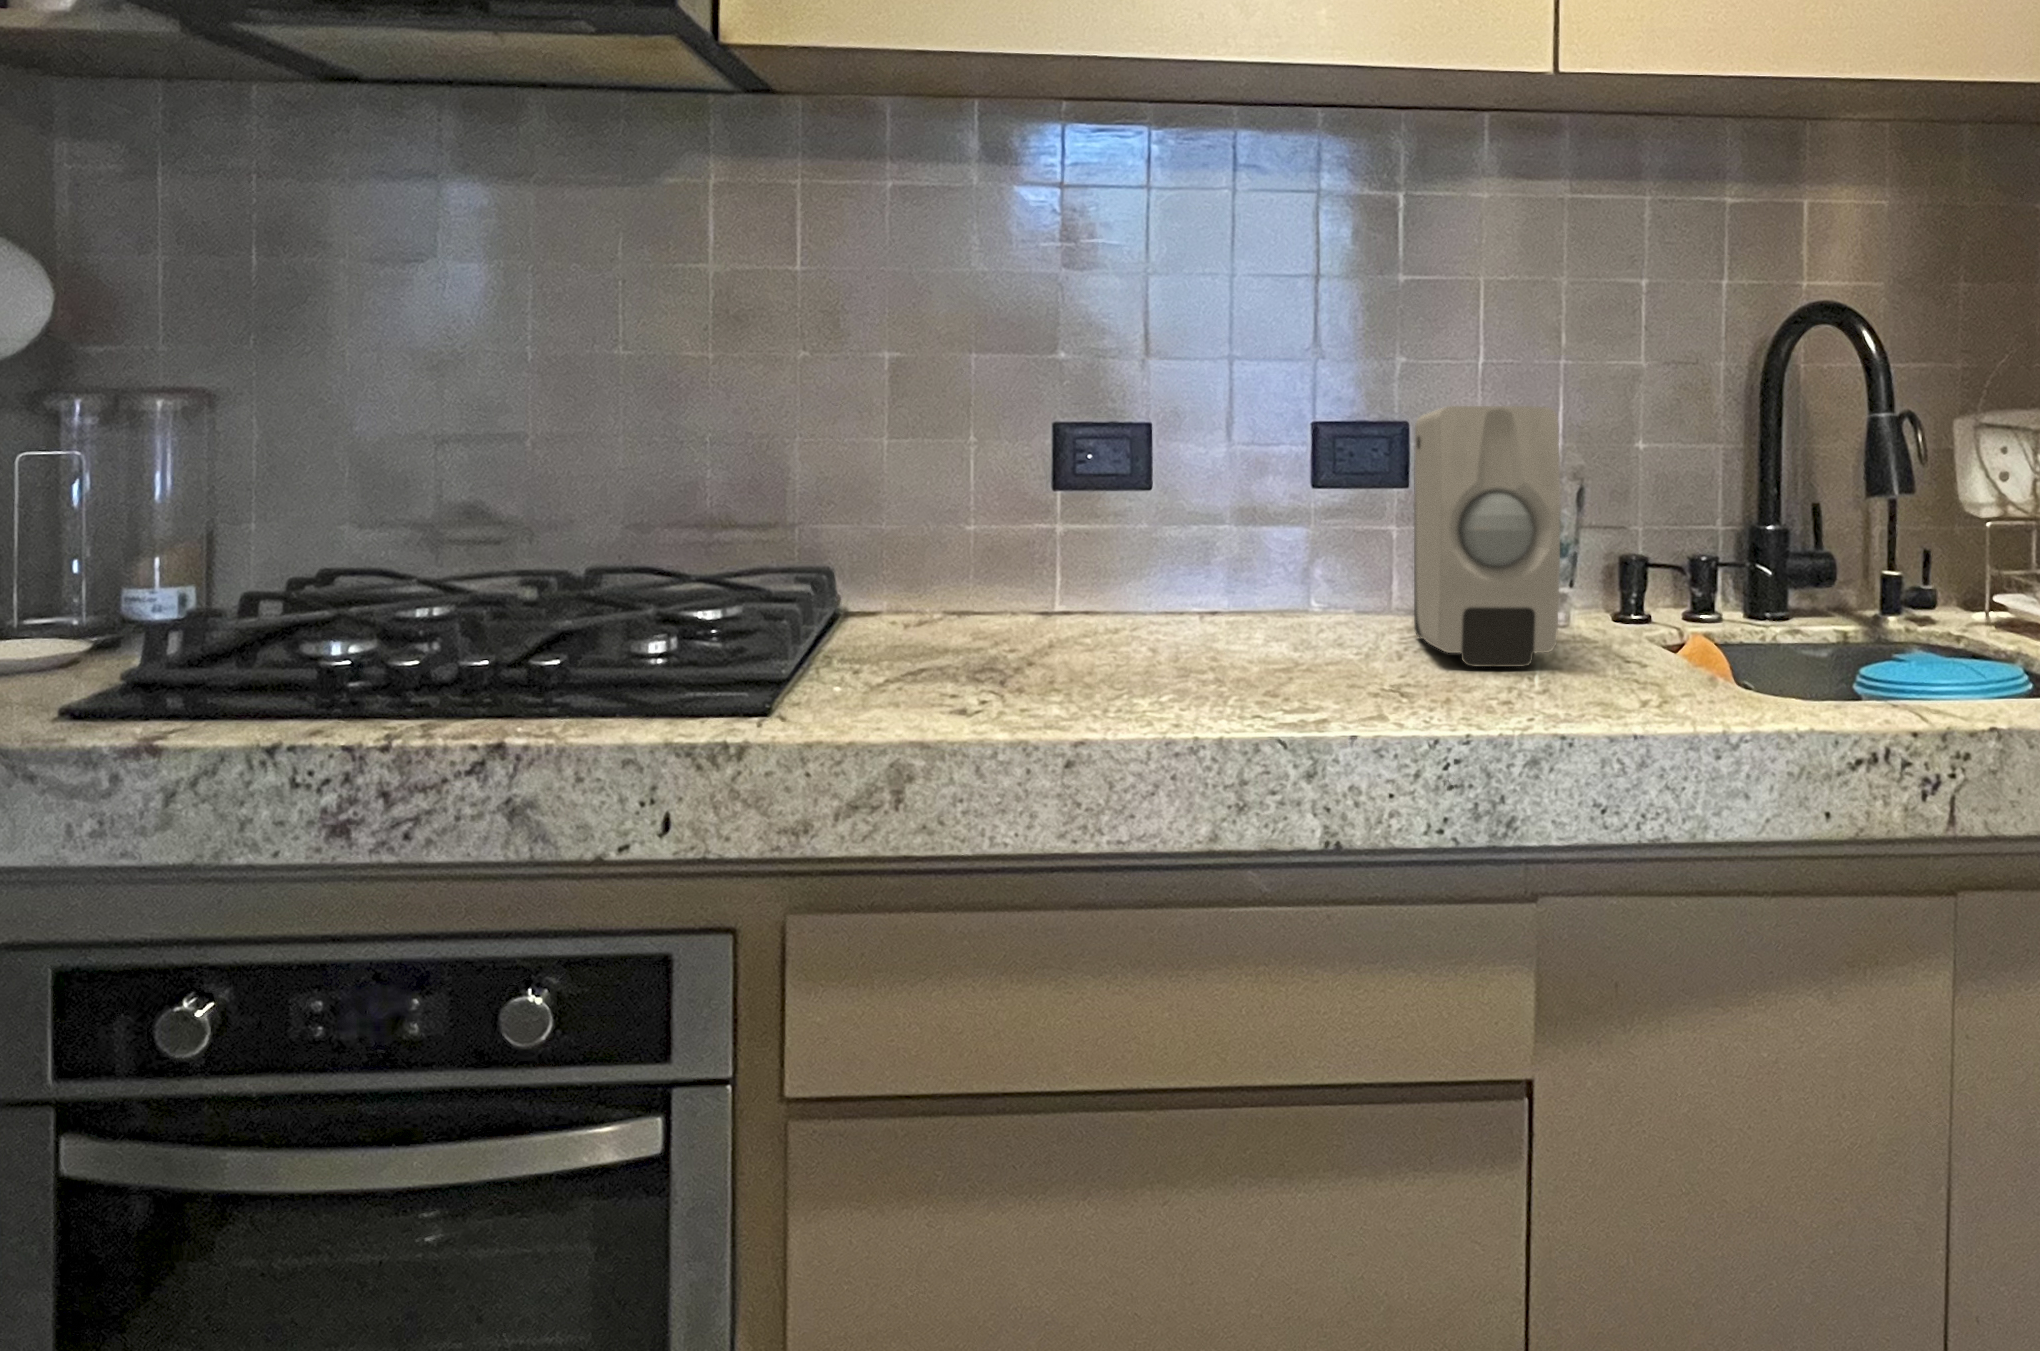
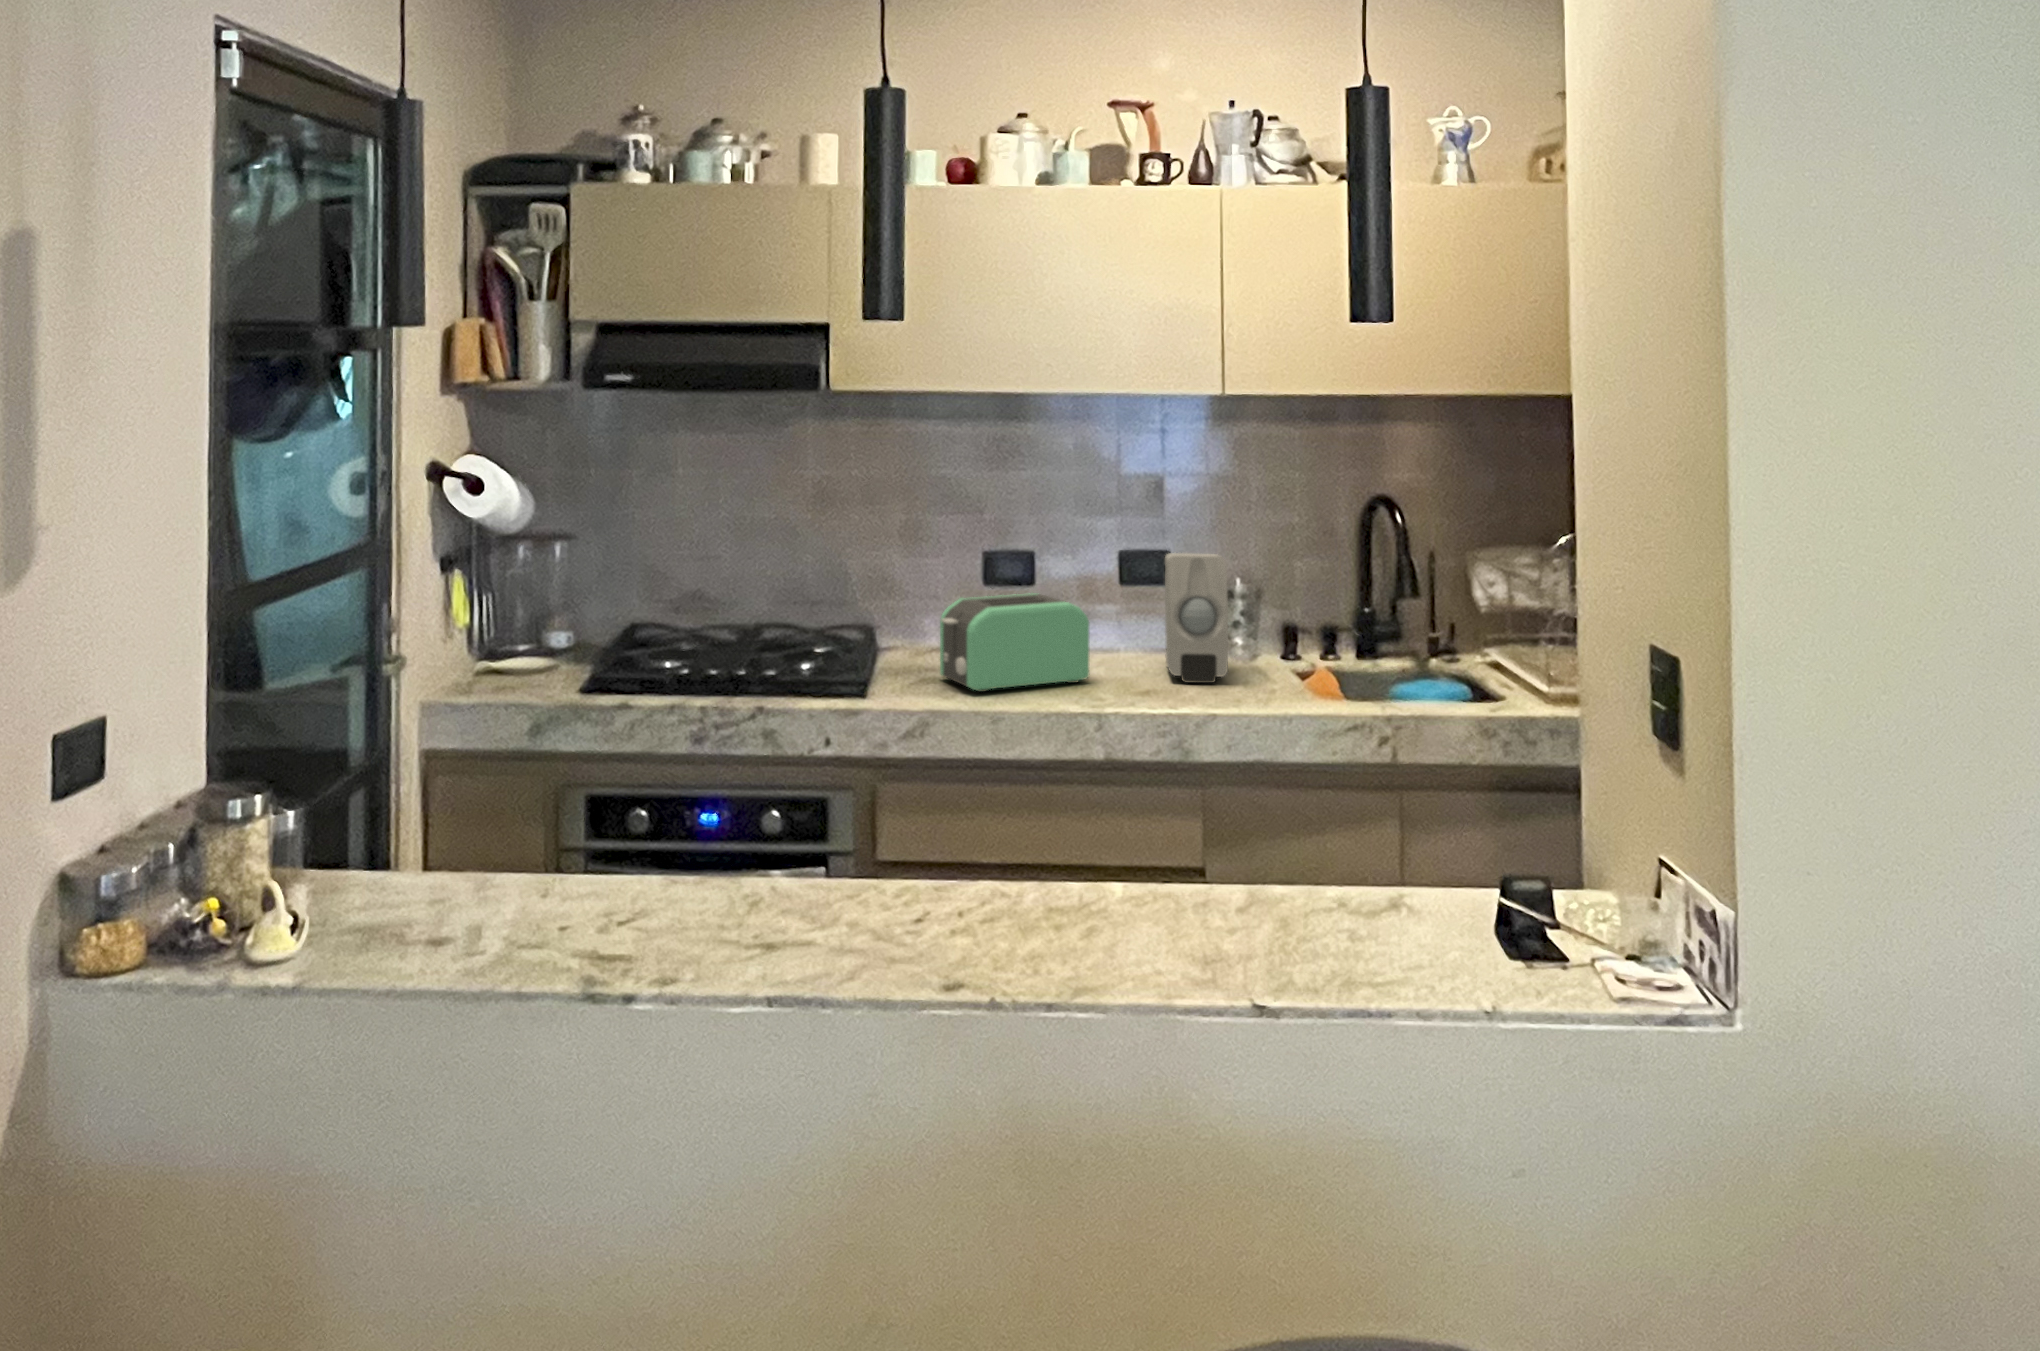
toaster: none [950,492,1274,695] -> present [940,593,1089,692]

